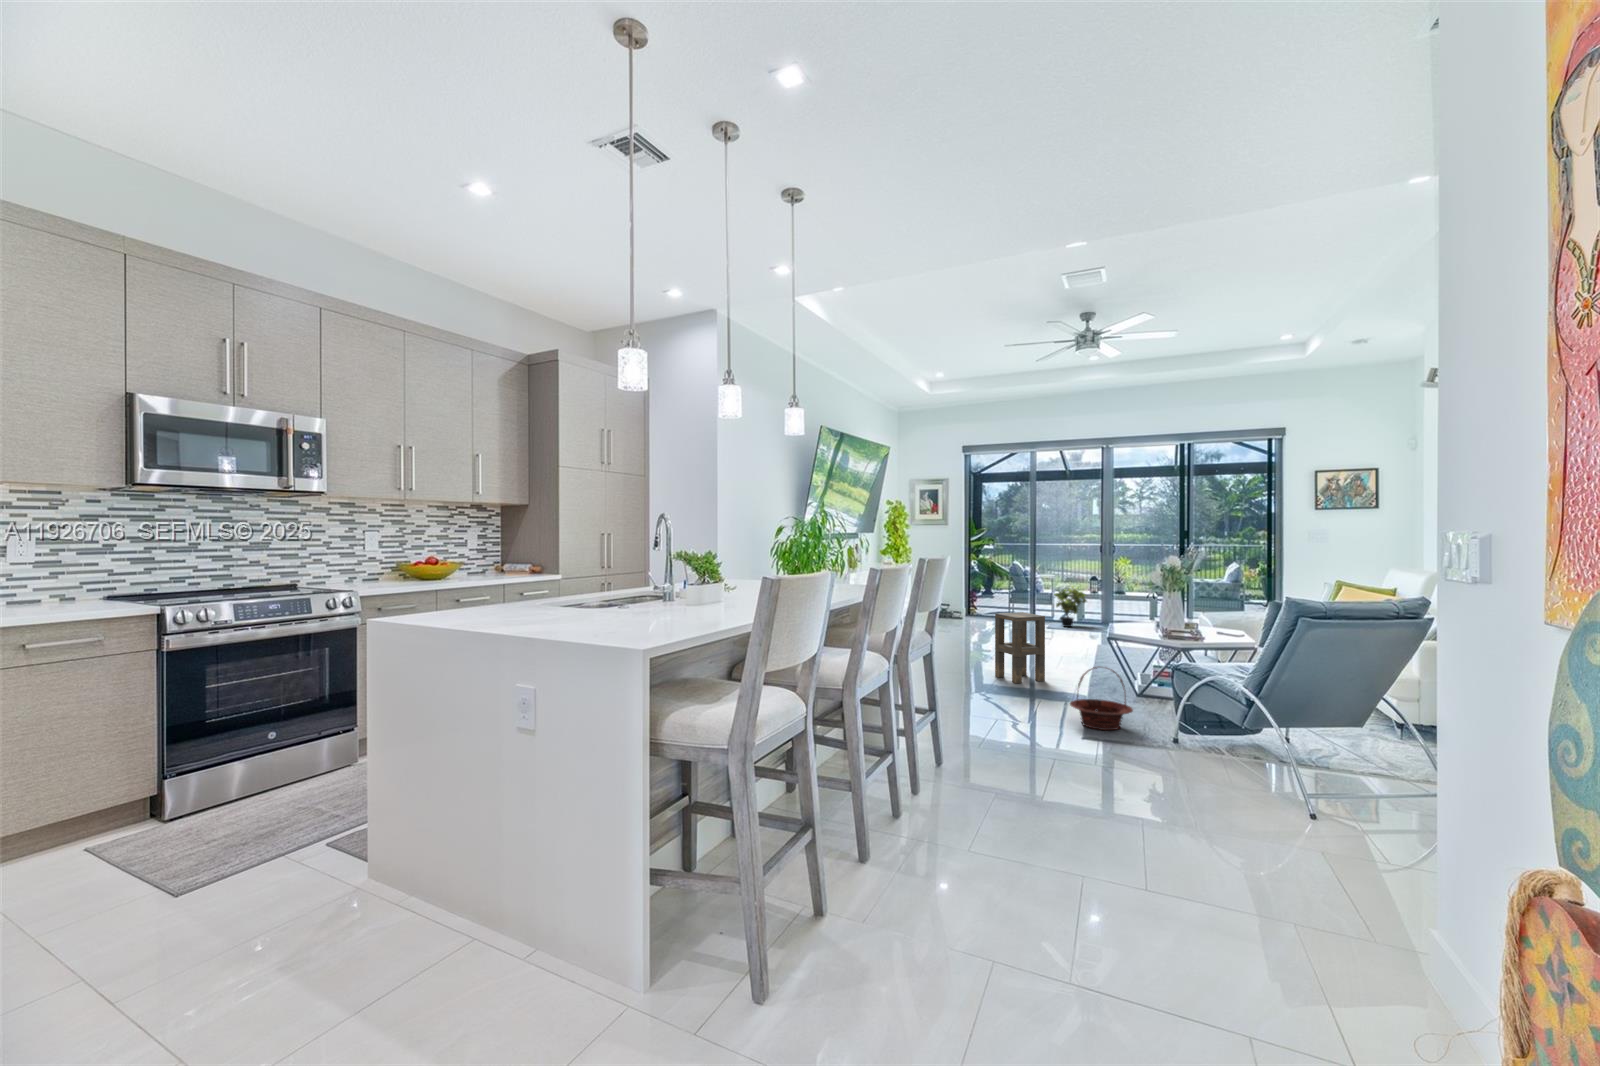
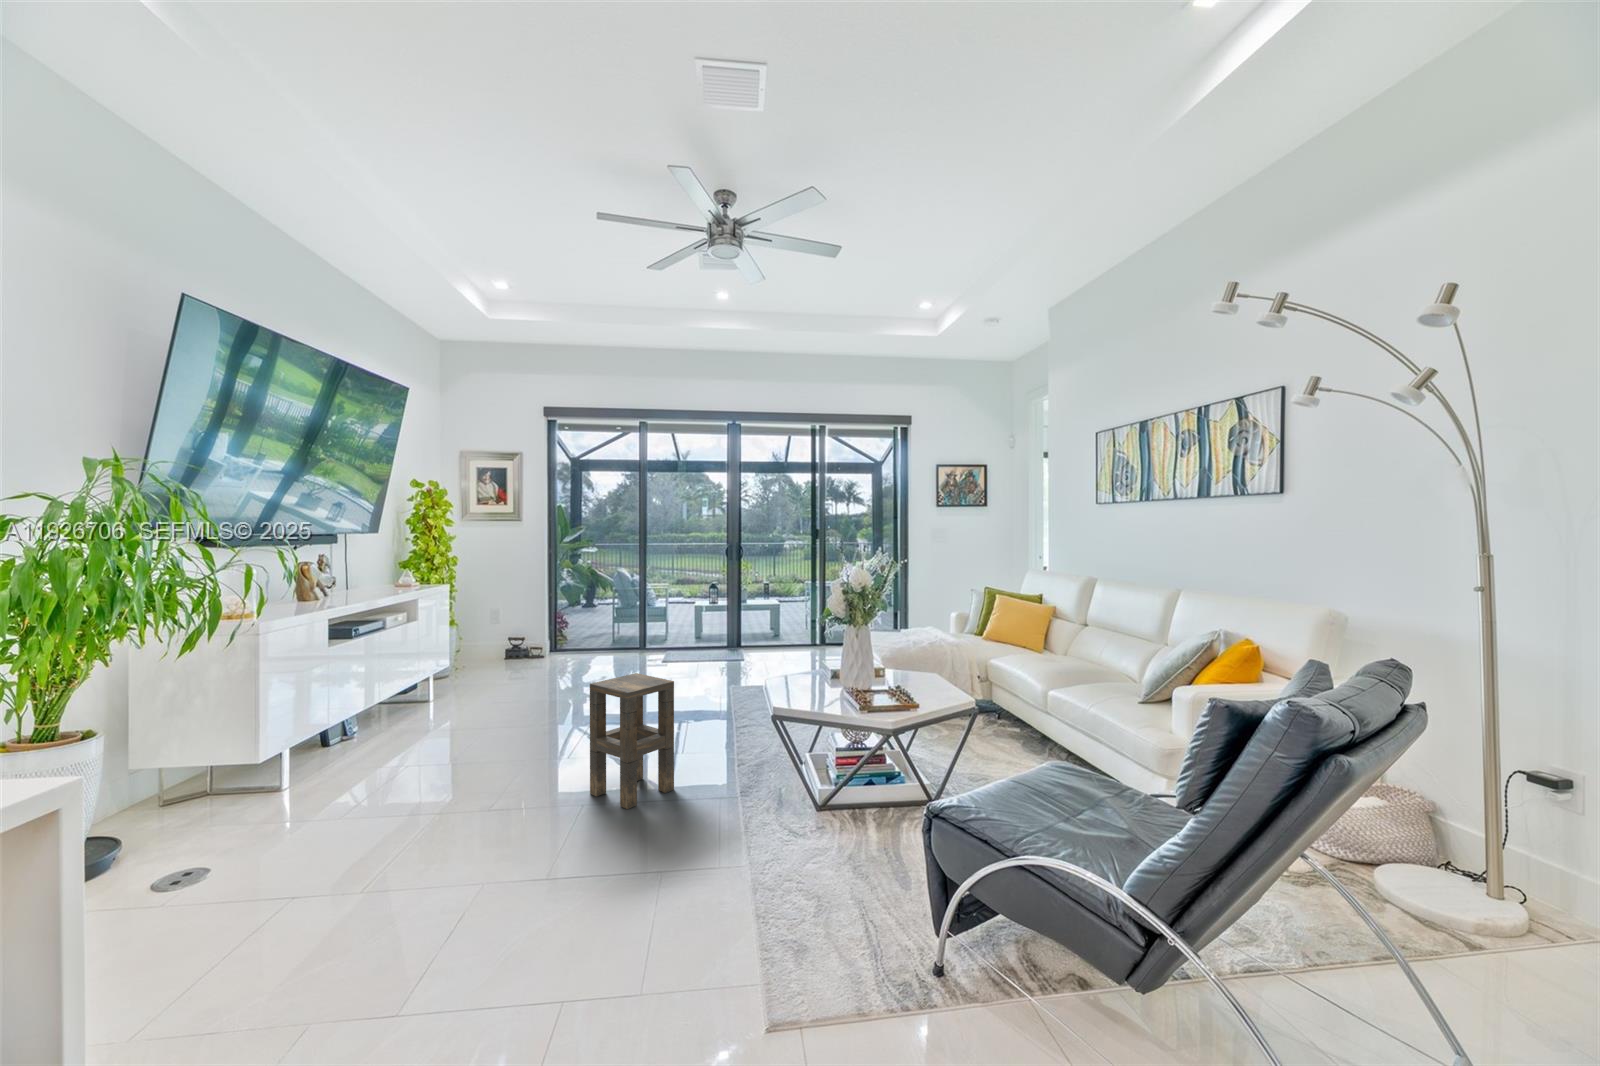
potted plant: present [1054,586,1087,627] -> none [667,600,709,655]
basket: present [1070,667,1133,730] -> none [739,809,853,944]

